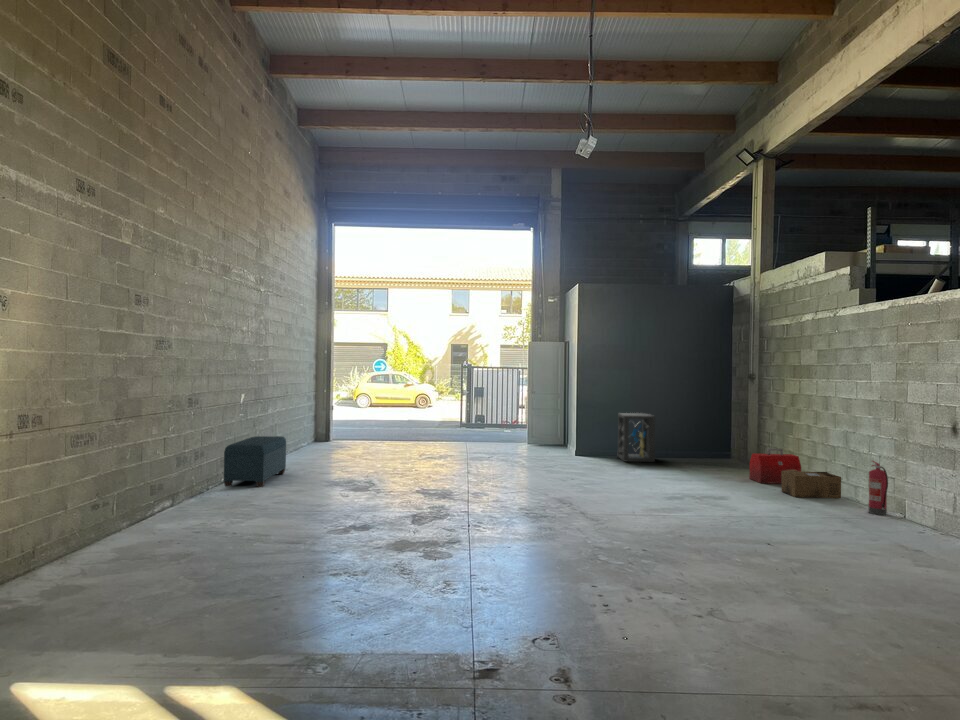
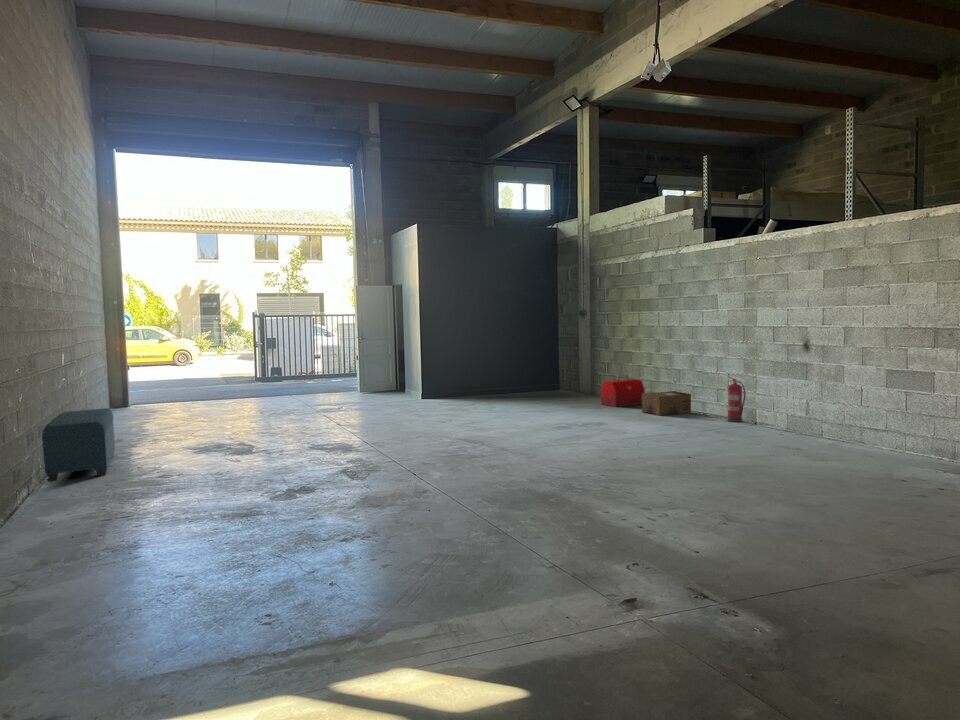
storage cabinet: present [618,413,655,462] -> none [461,352,502,400]

